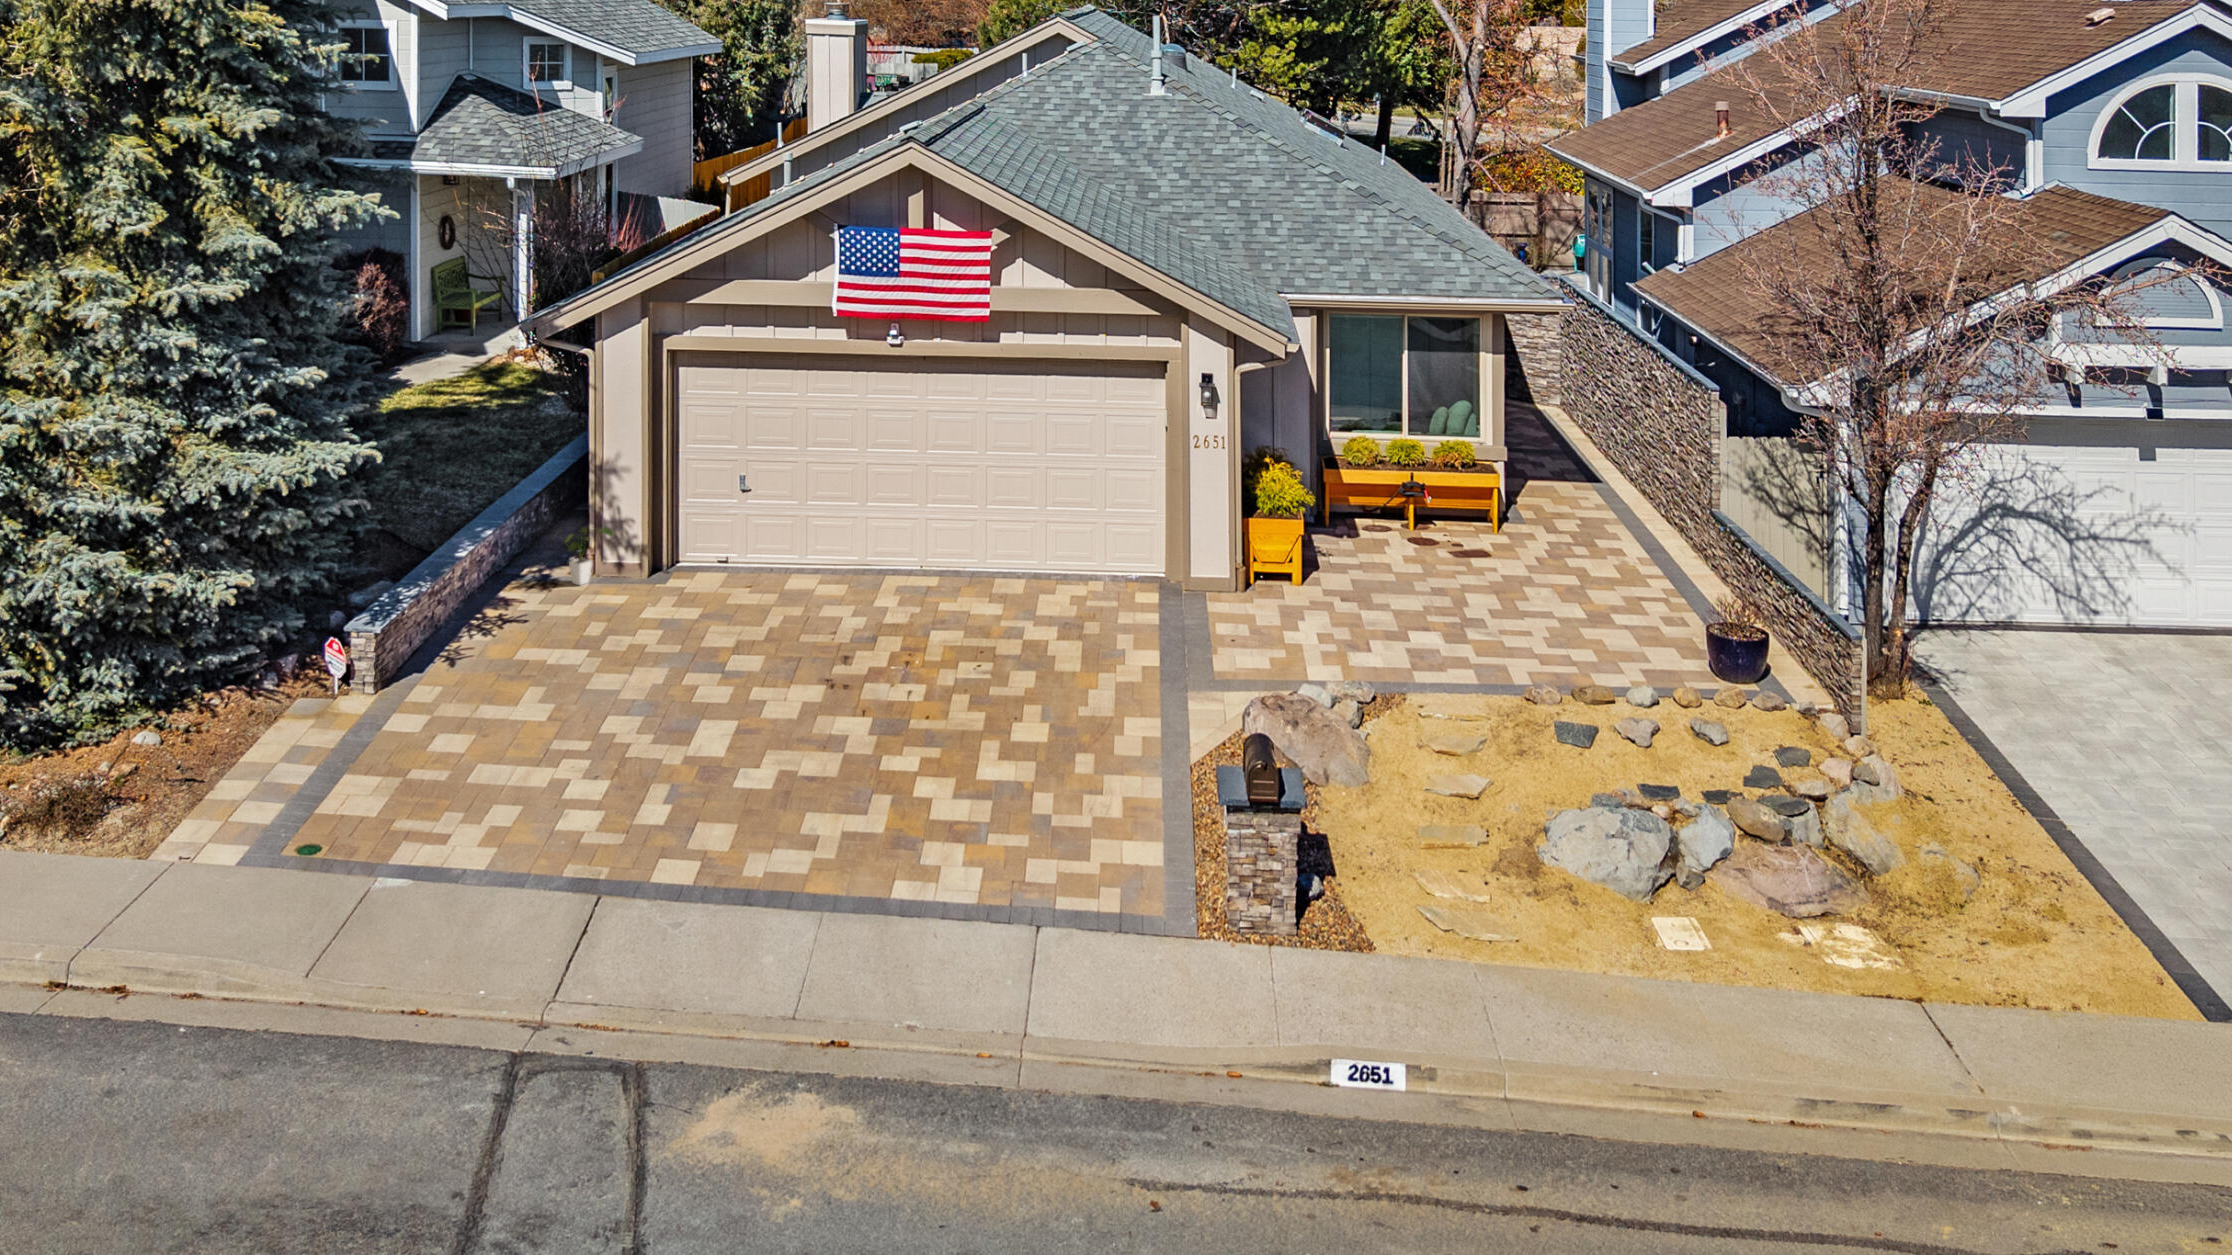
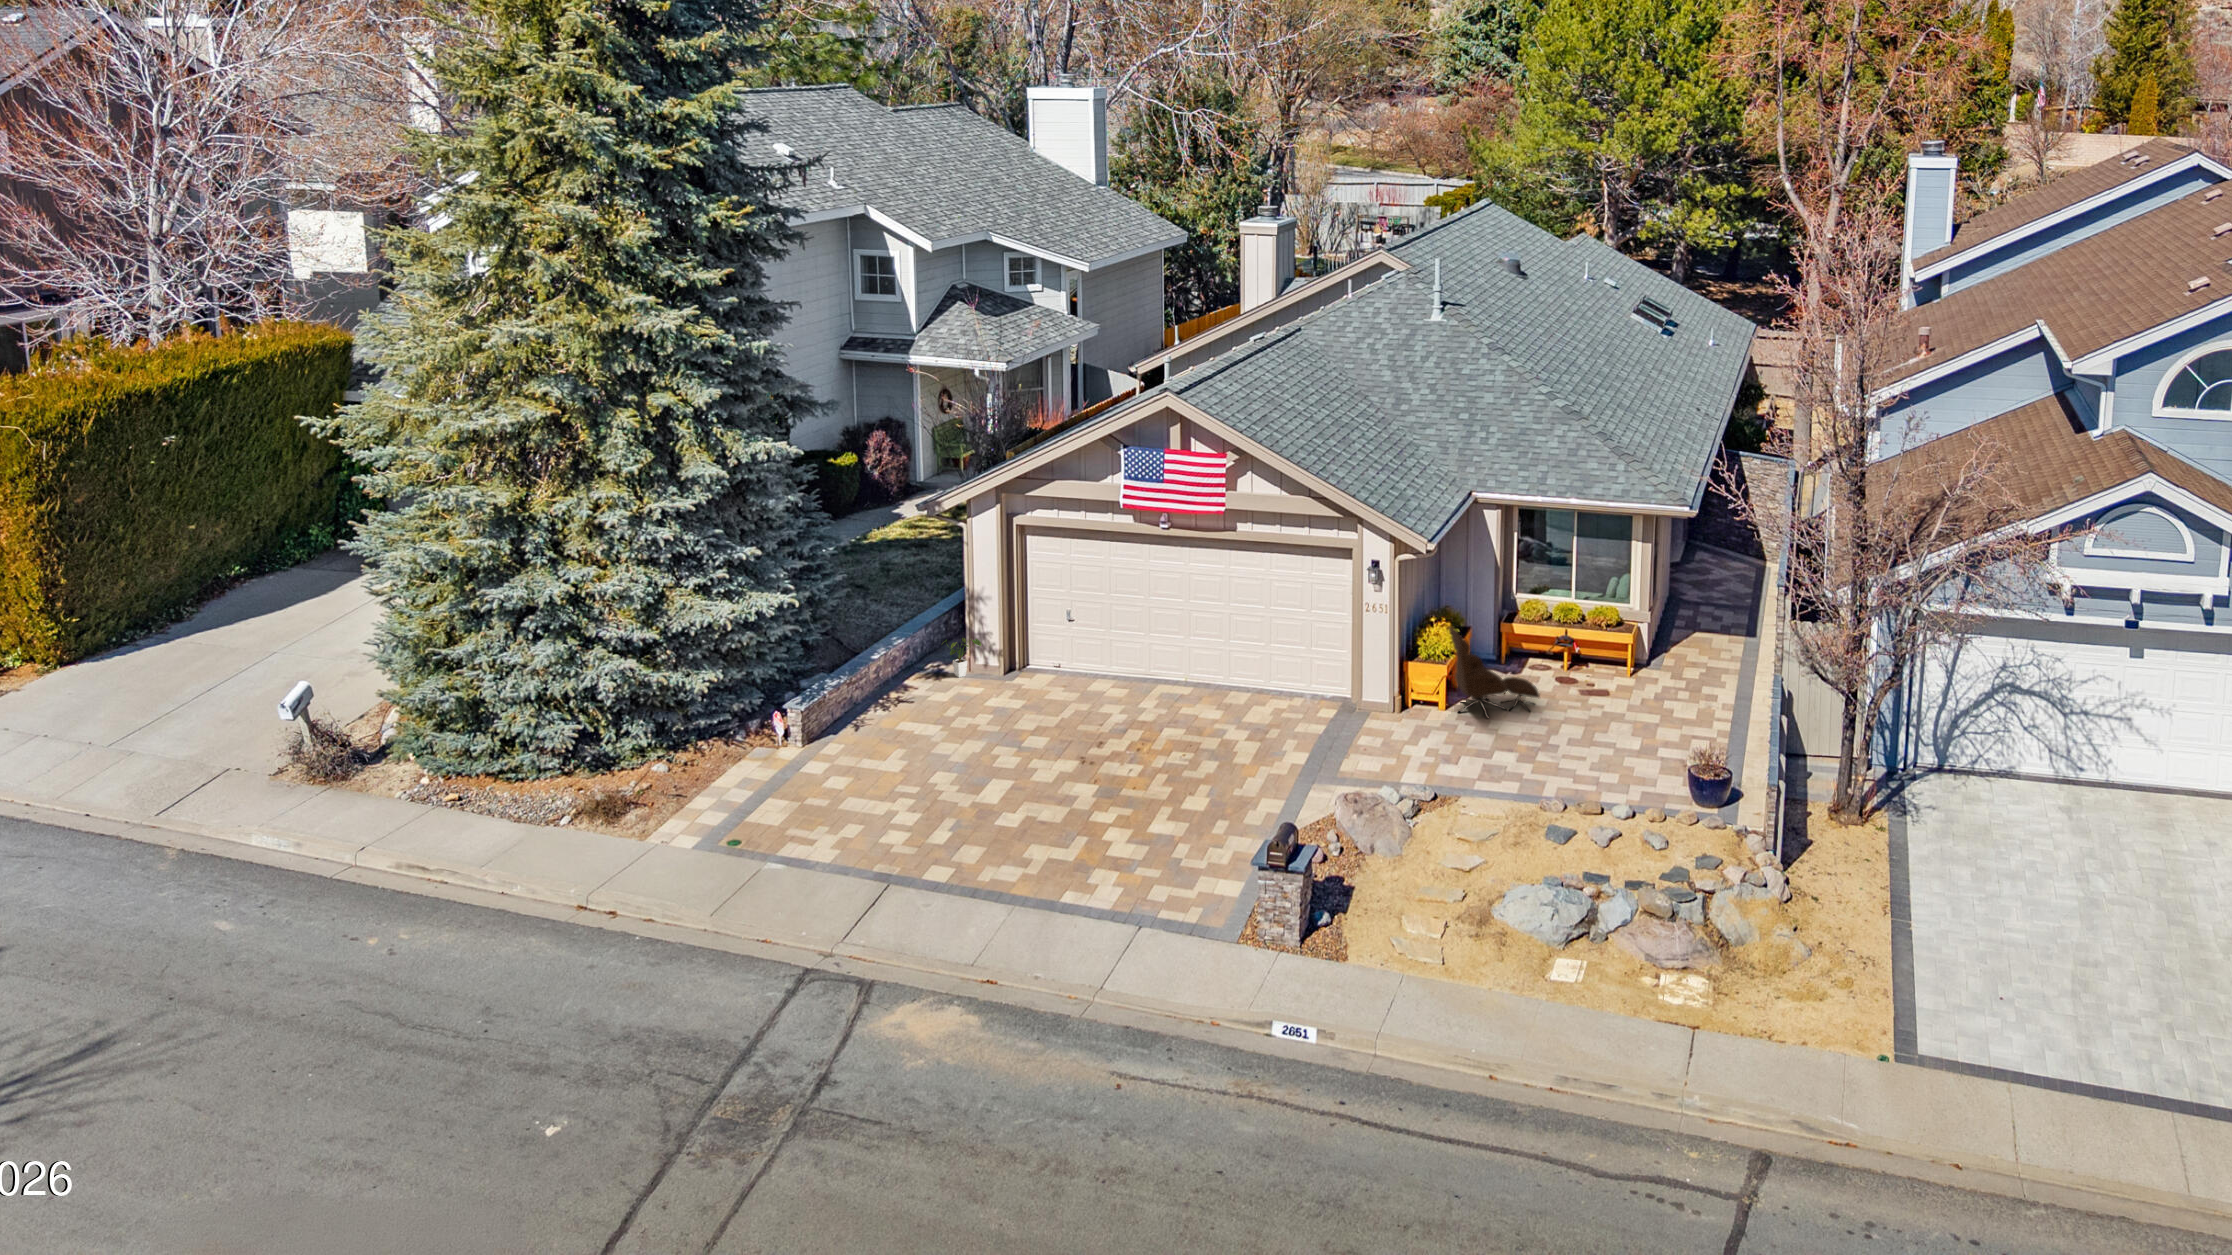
lounge chair: none [1282,471,1404,591] -> present [1449,627,1540,717]

